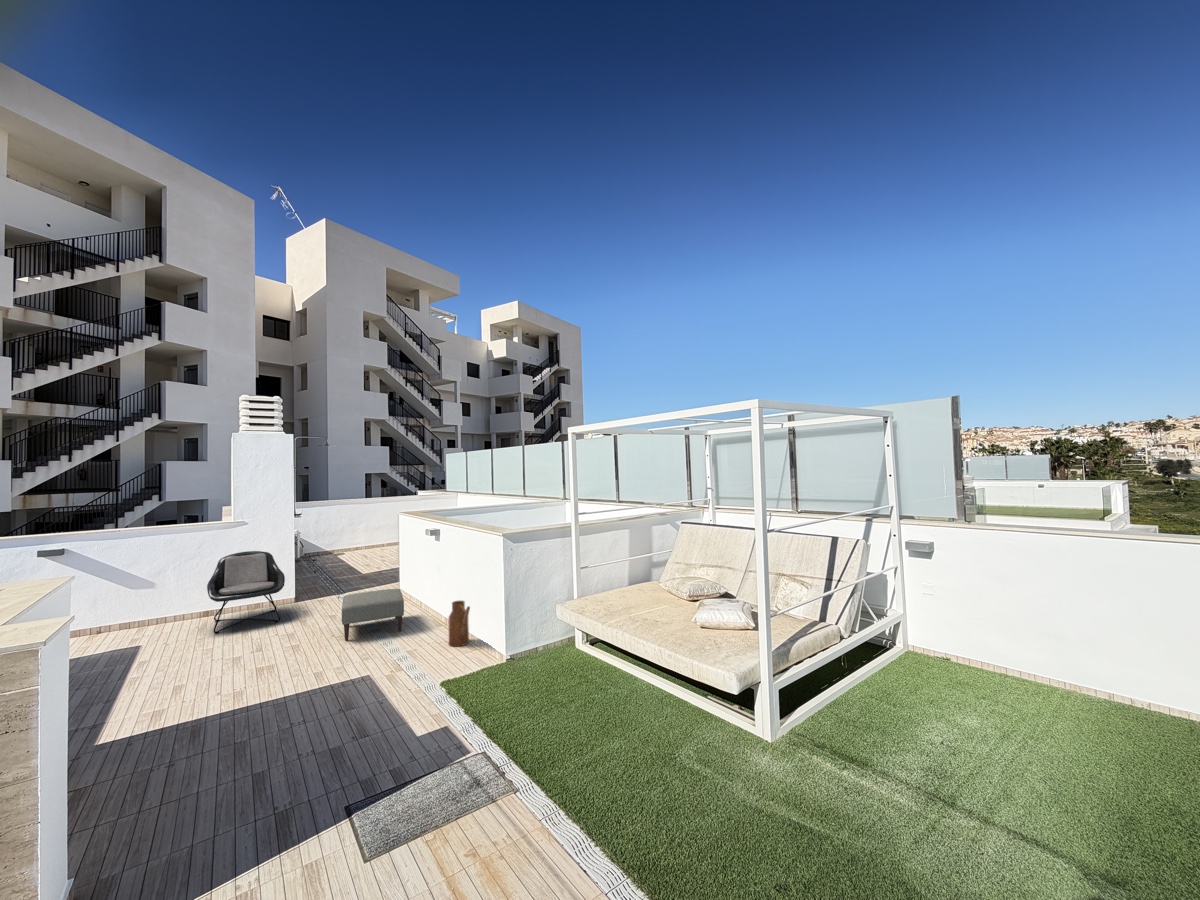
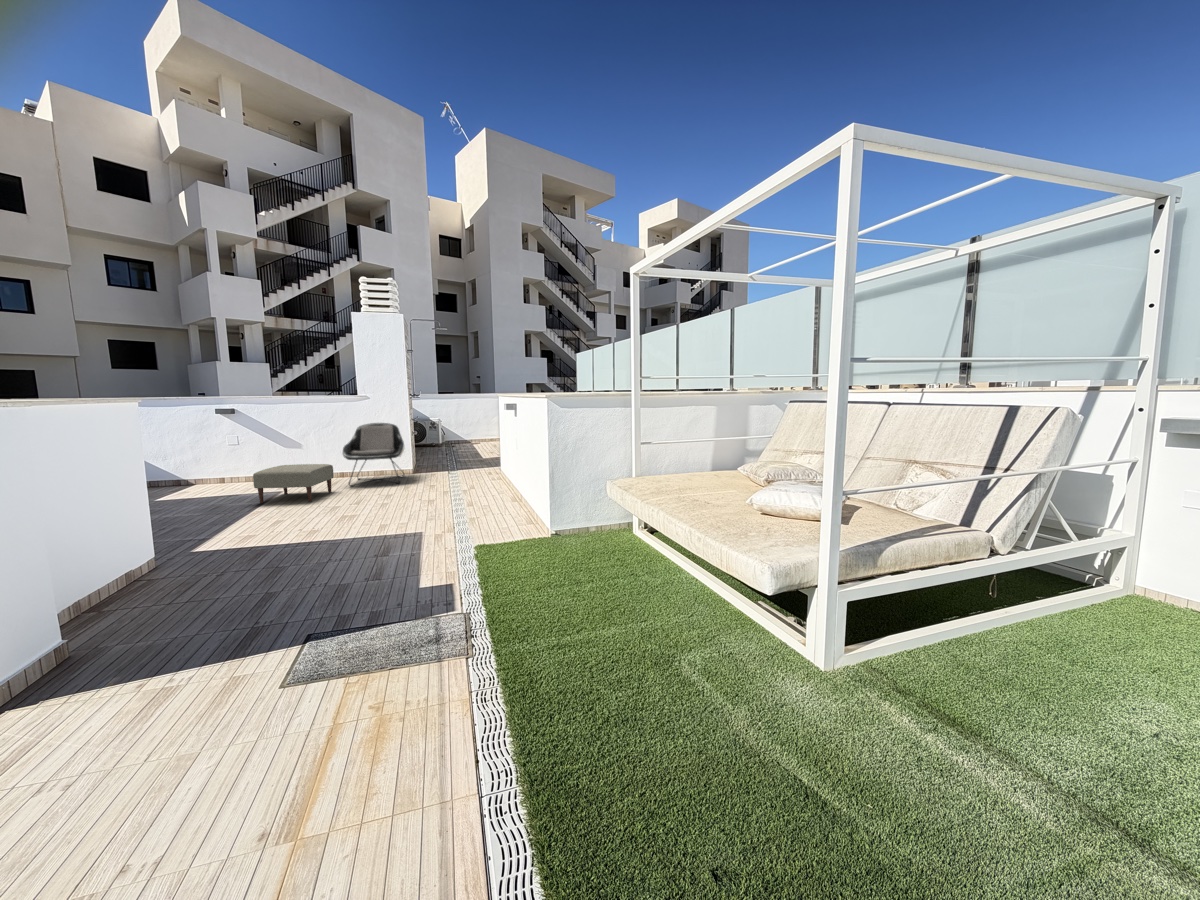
ottoman: present [342,589,404,640] -> present [253,464,334,503]
watering can: present [449,601,470,647] -> none [512,472,533,516]

